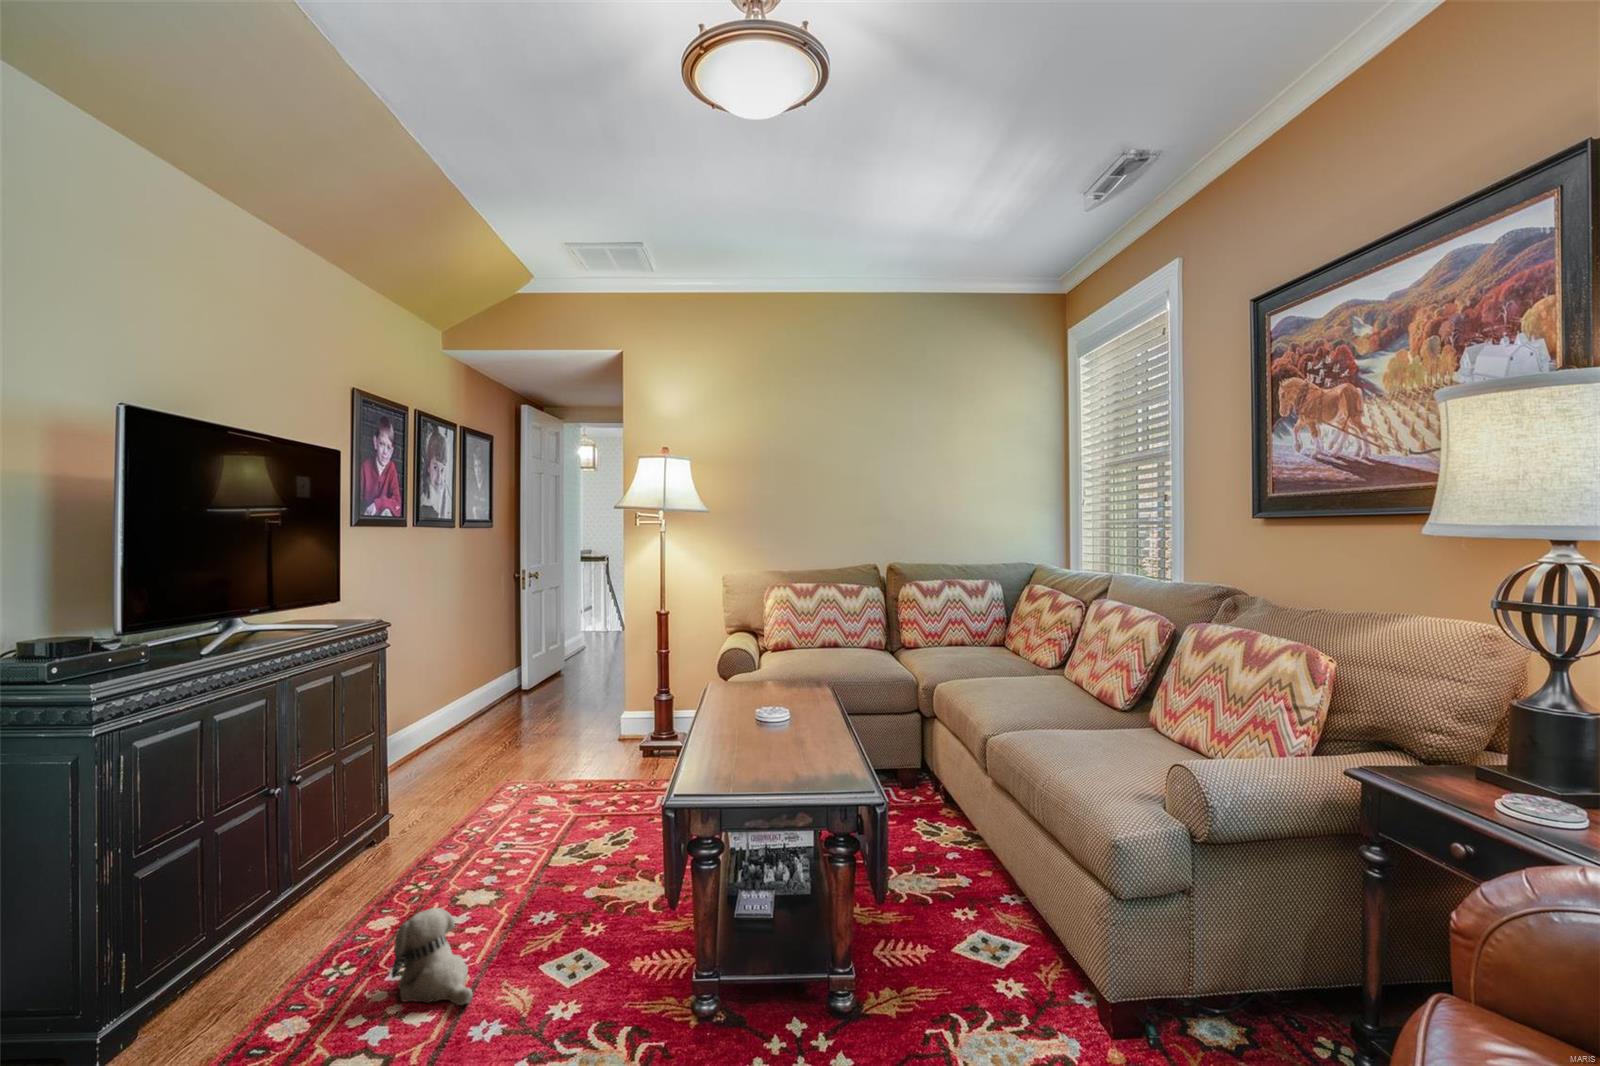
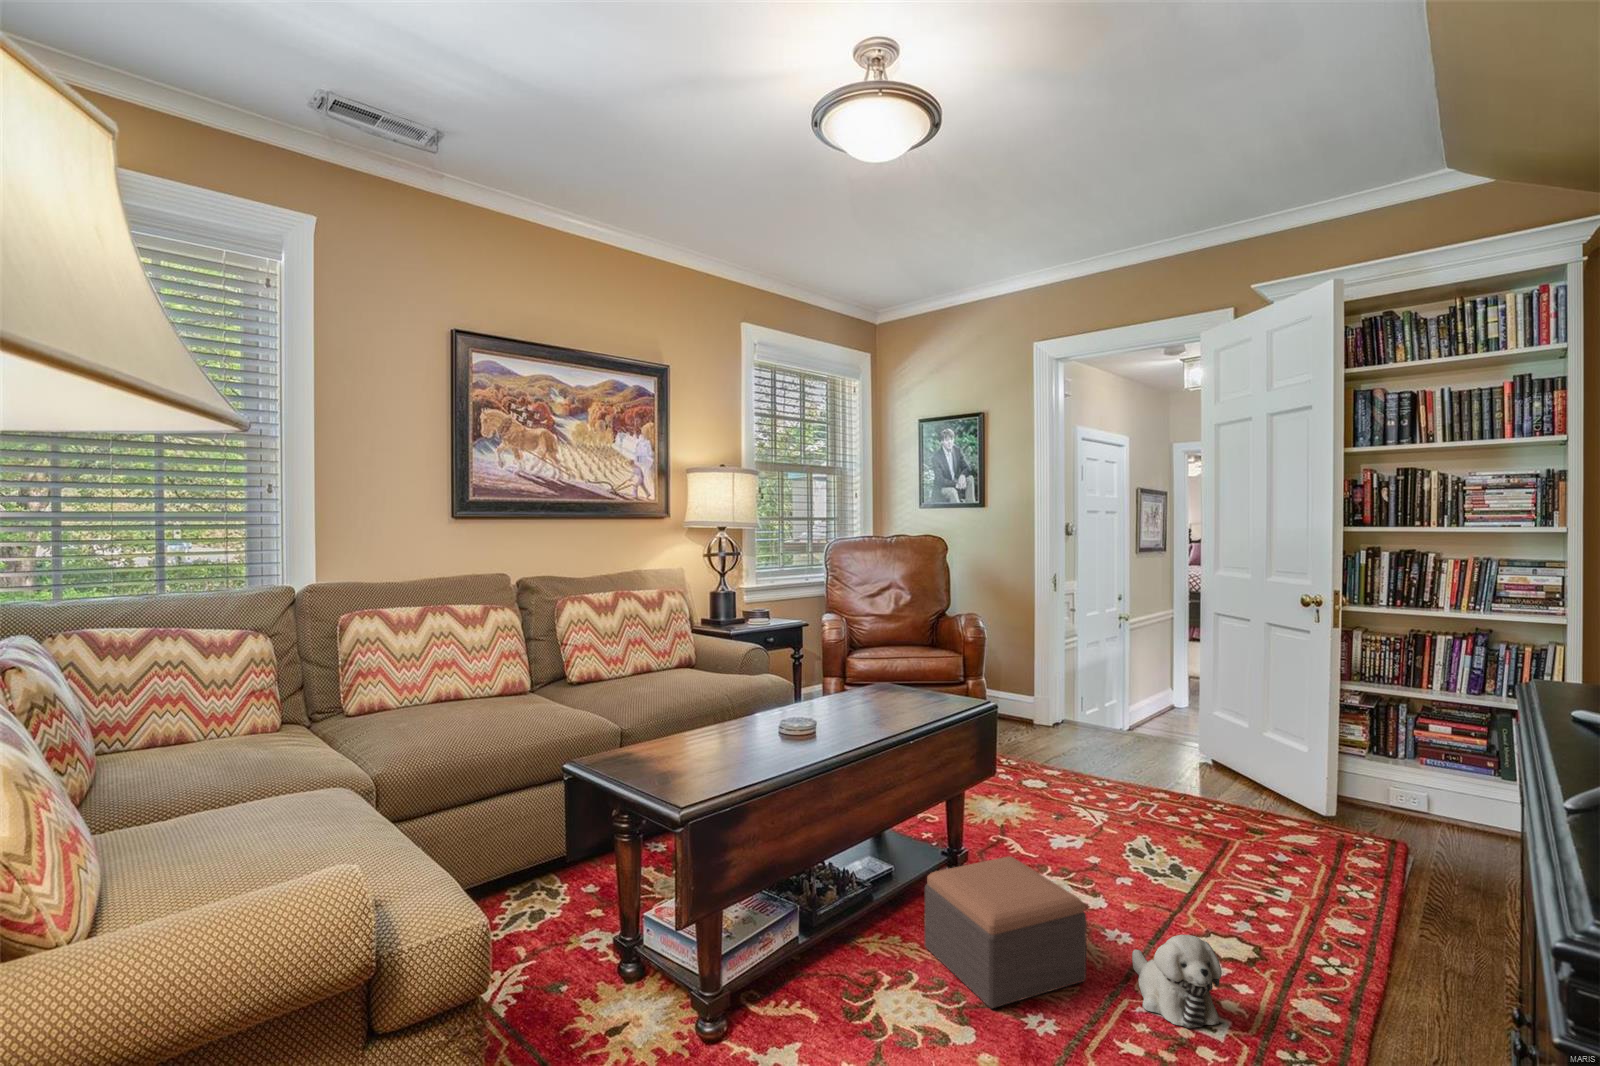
footstool: none [516,846,665,987] -> present [925,856,1086,1008]

